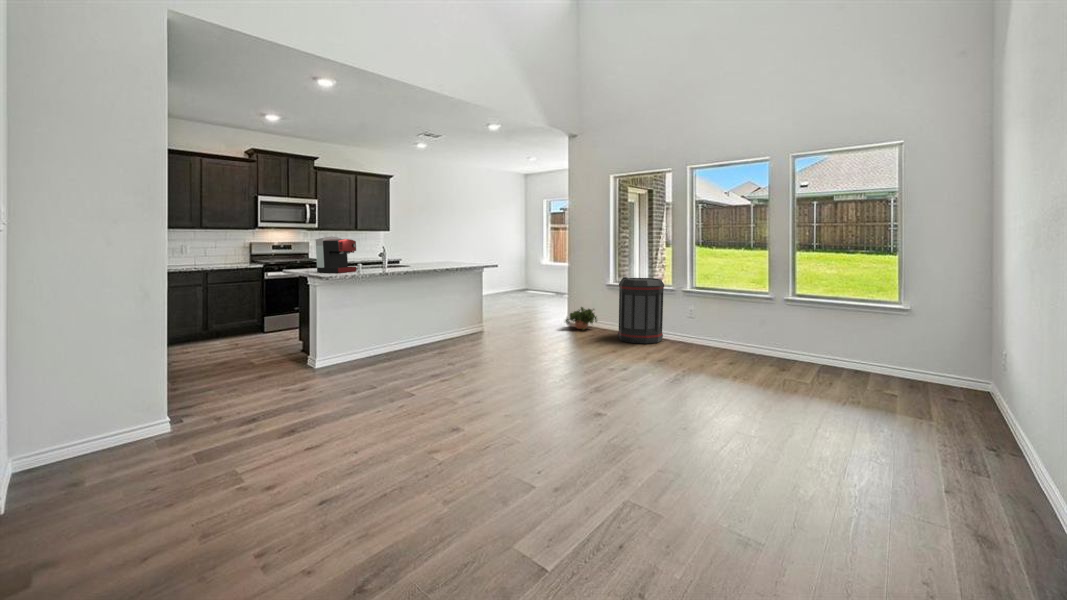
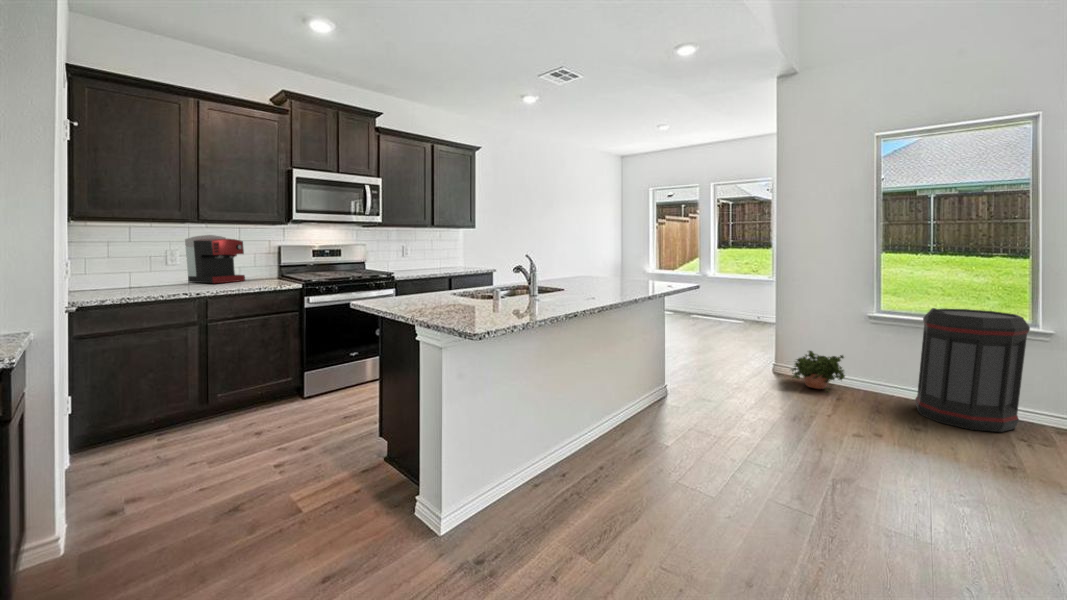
coffee maker: present [316,236,356,273] -> present [185,235,245,283]

